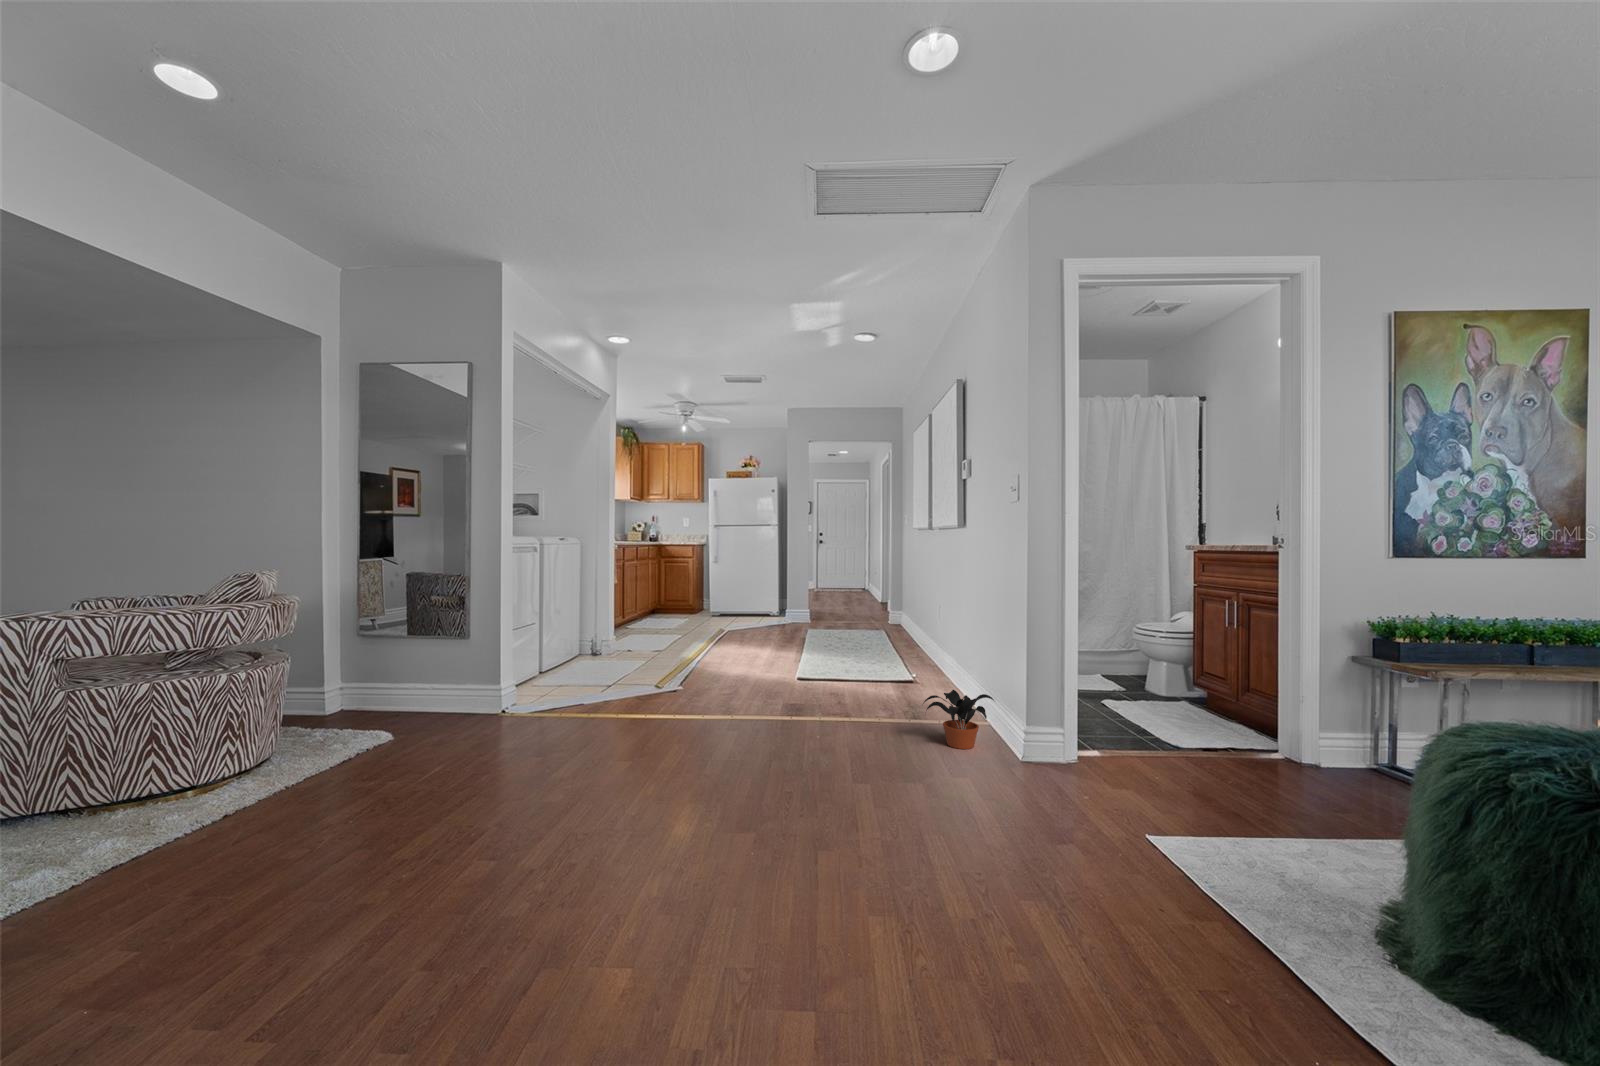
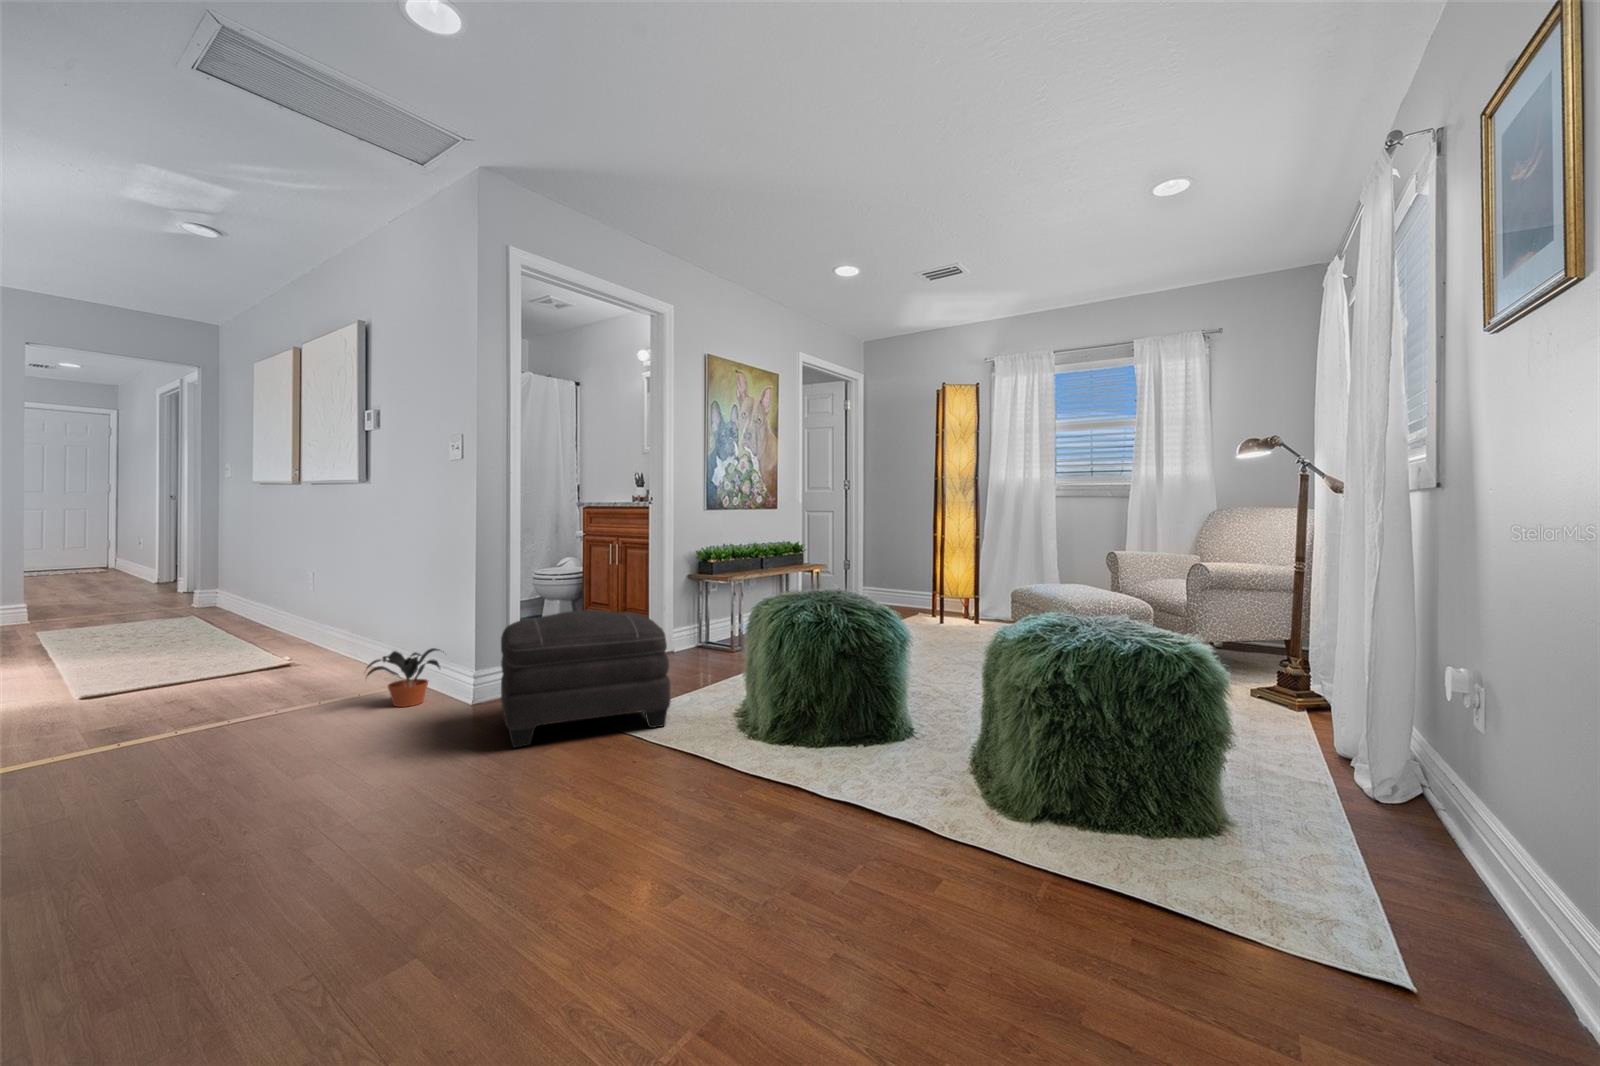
ottoman: none [1006,684,1245,889] -> present [501,610,671,748]

